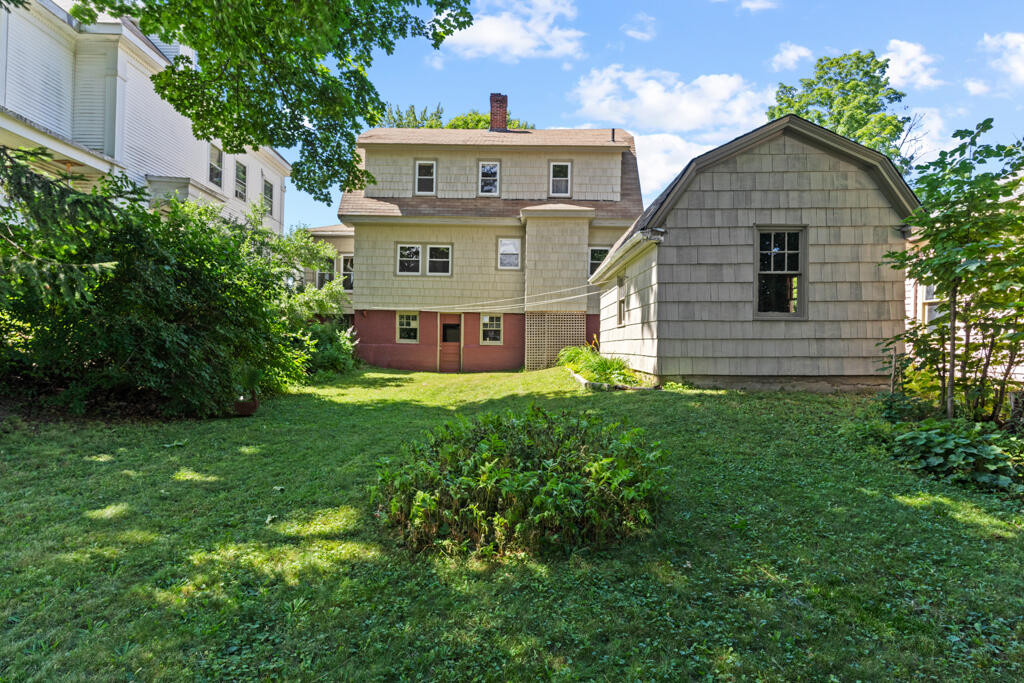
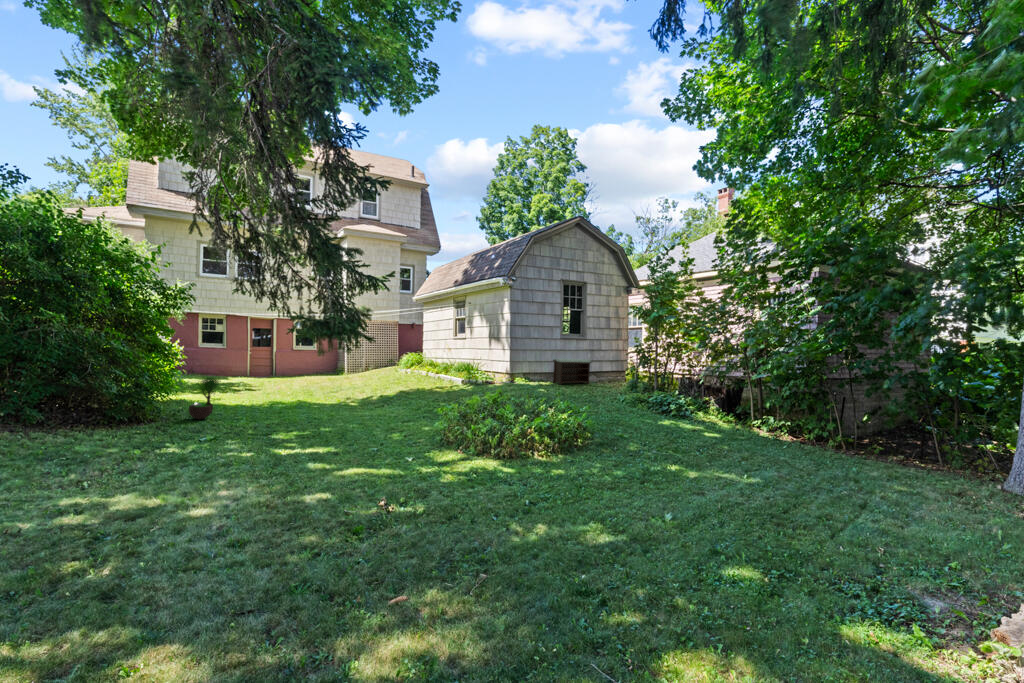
bench: none [735,352,807,394] -> present [553,359,591,384]

